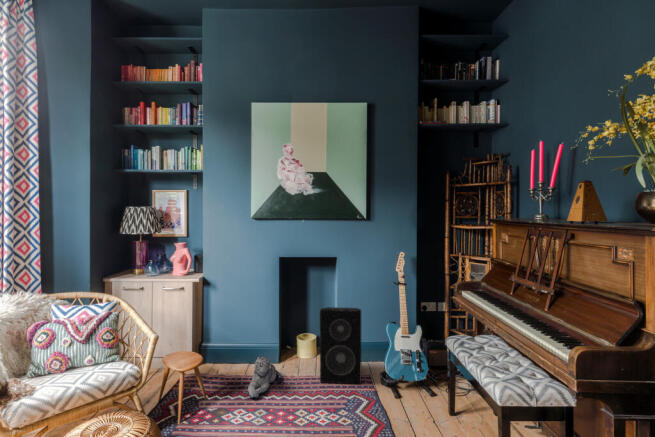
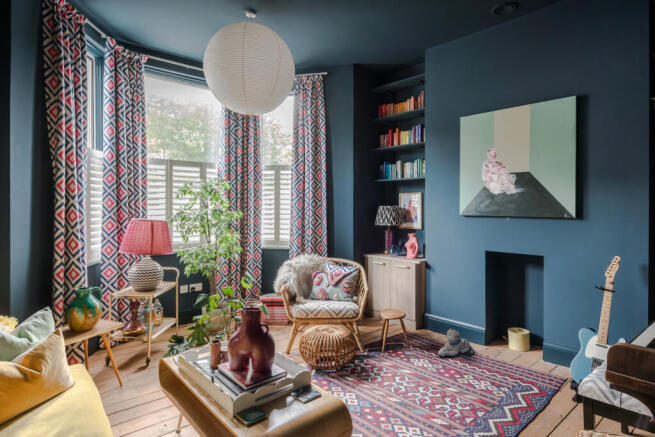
speaker: present [320,307,362,384] -> none [504,300,554,380]

